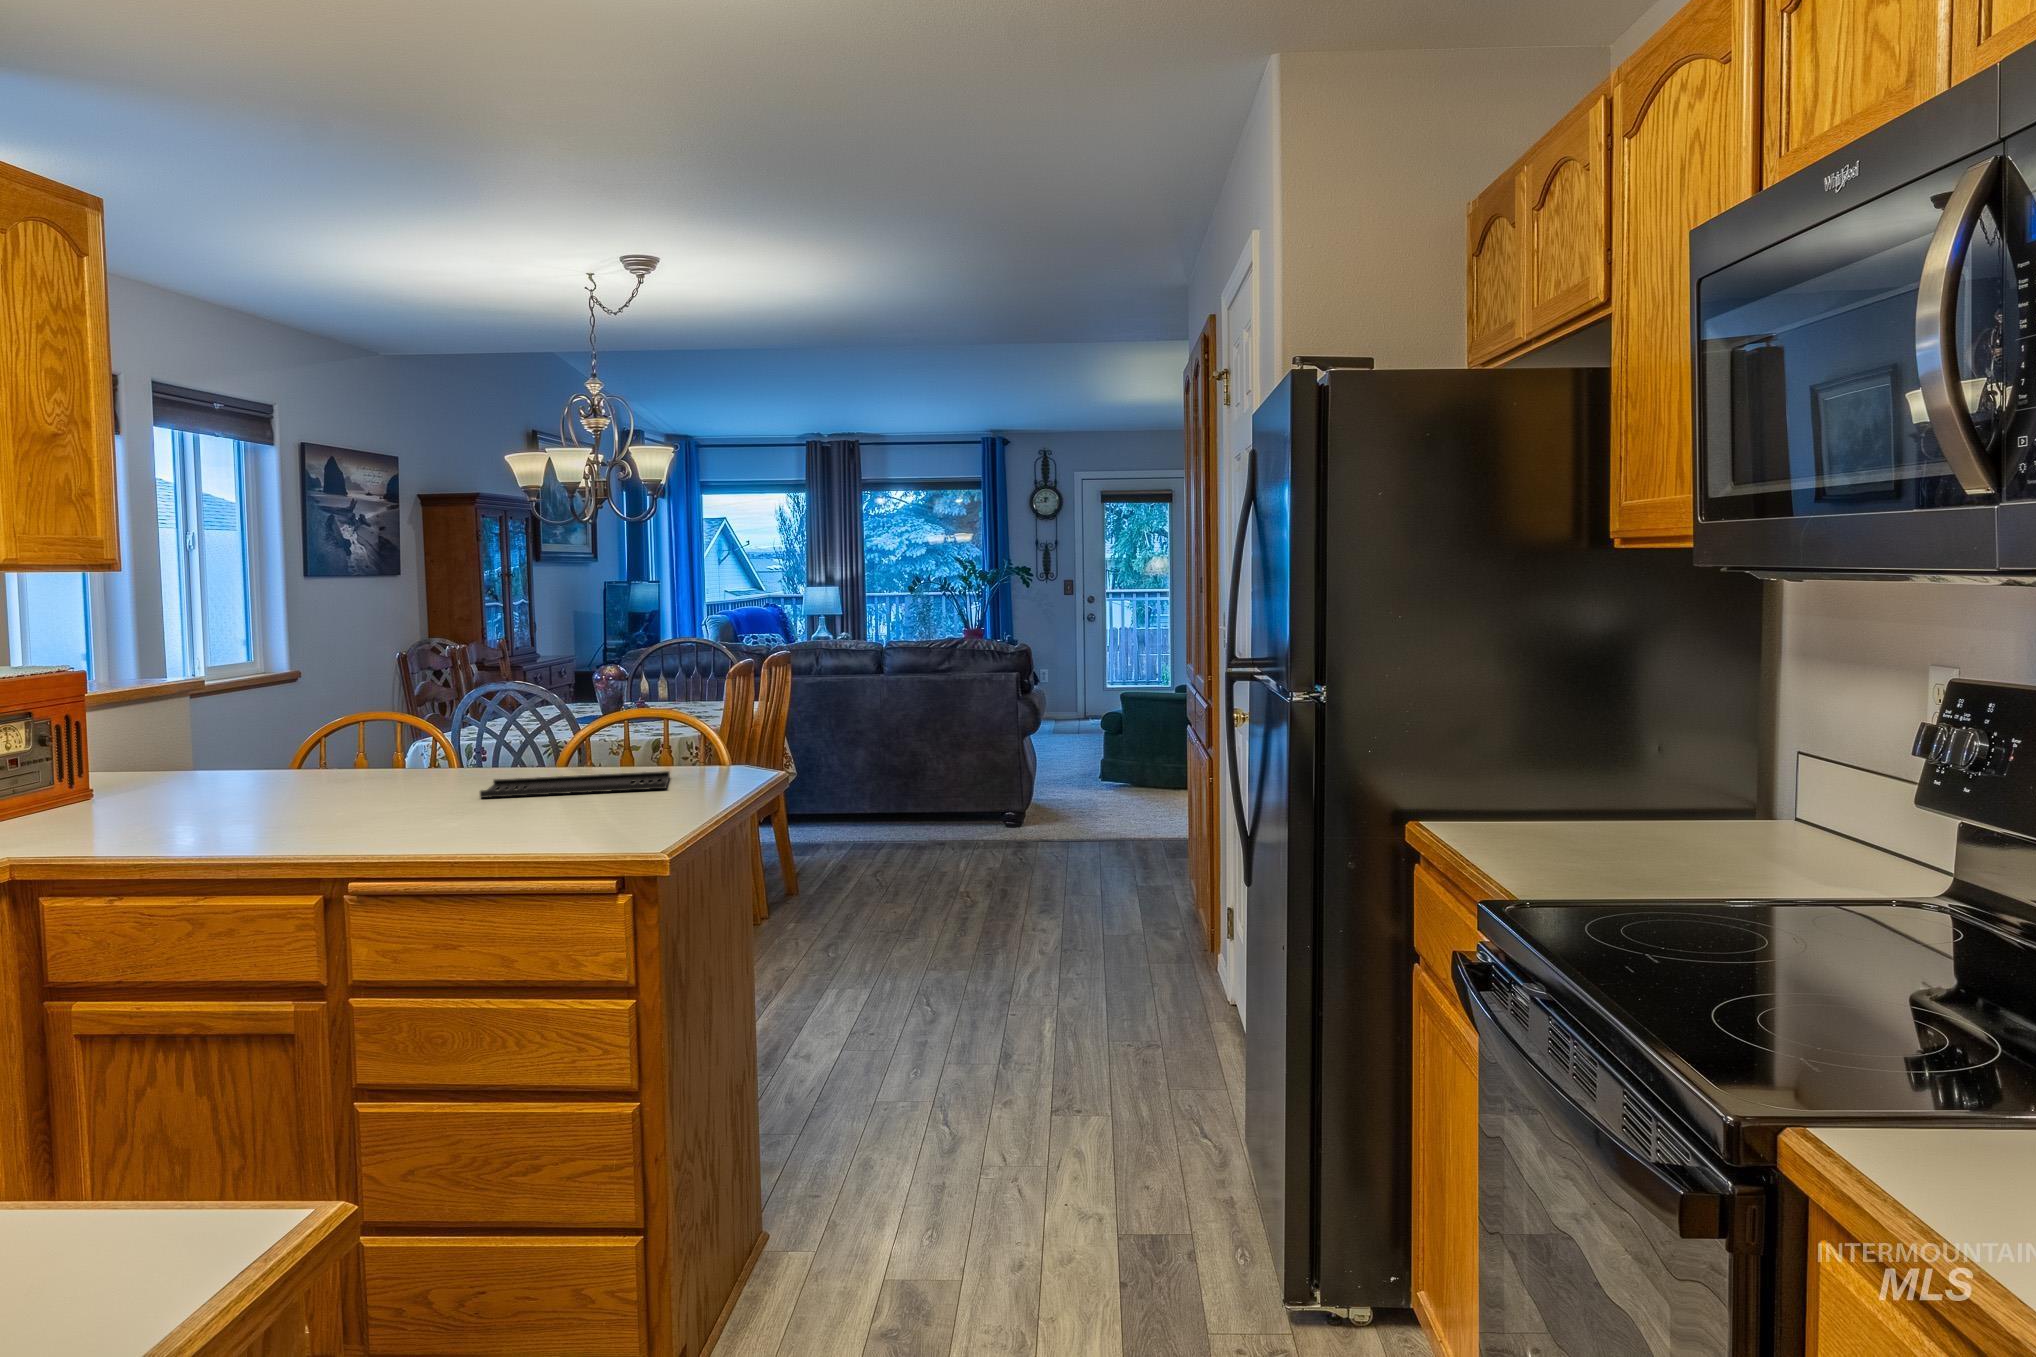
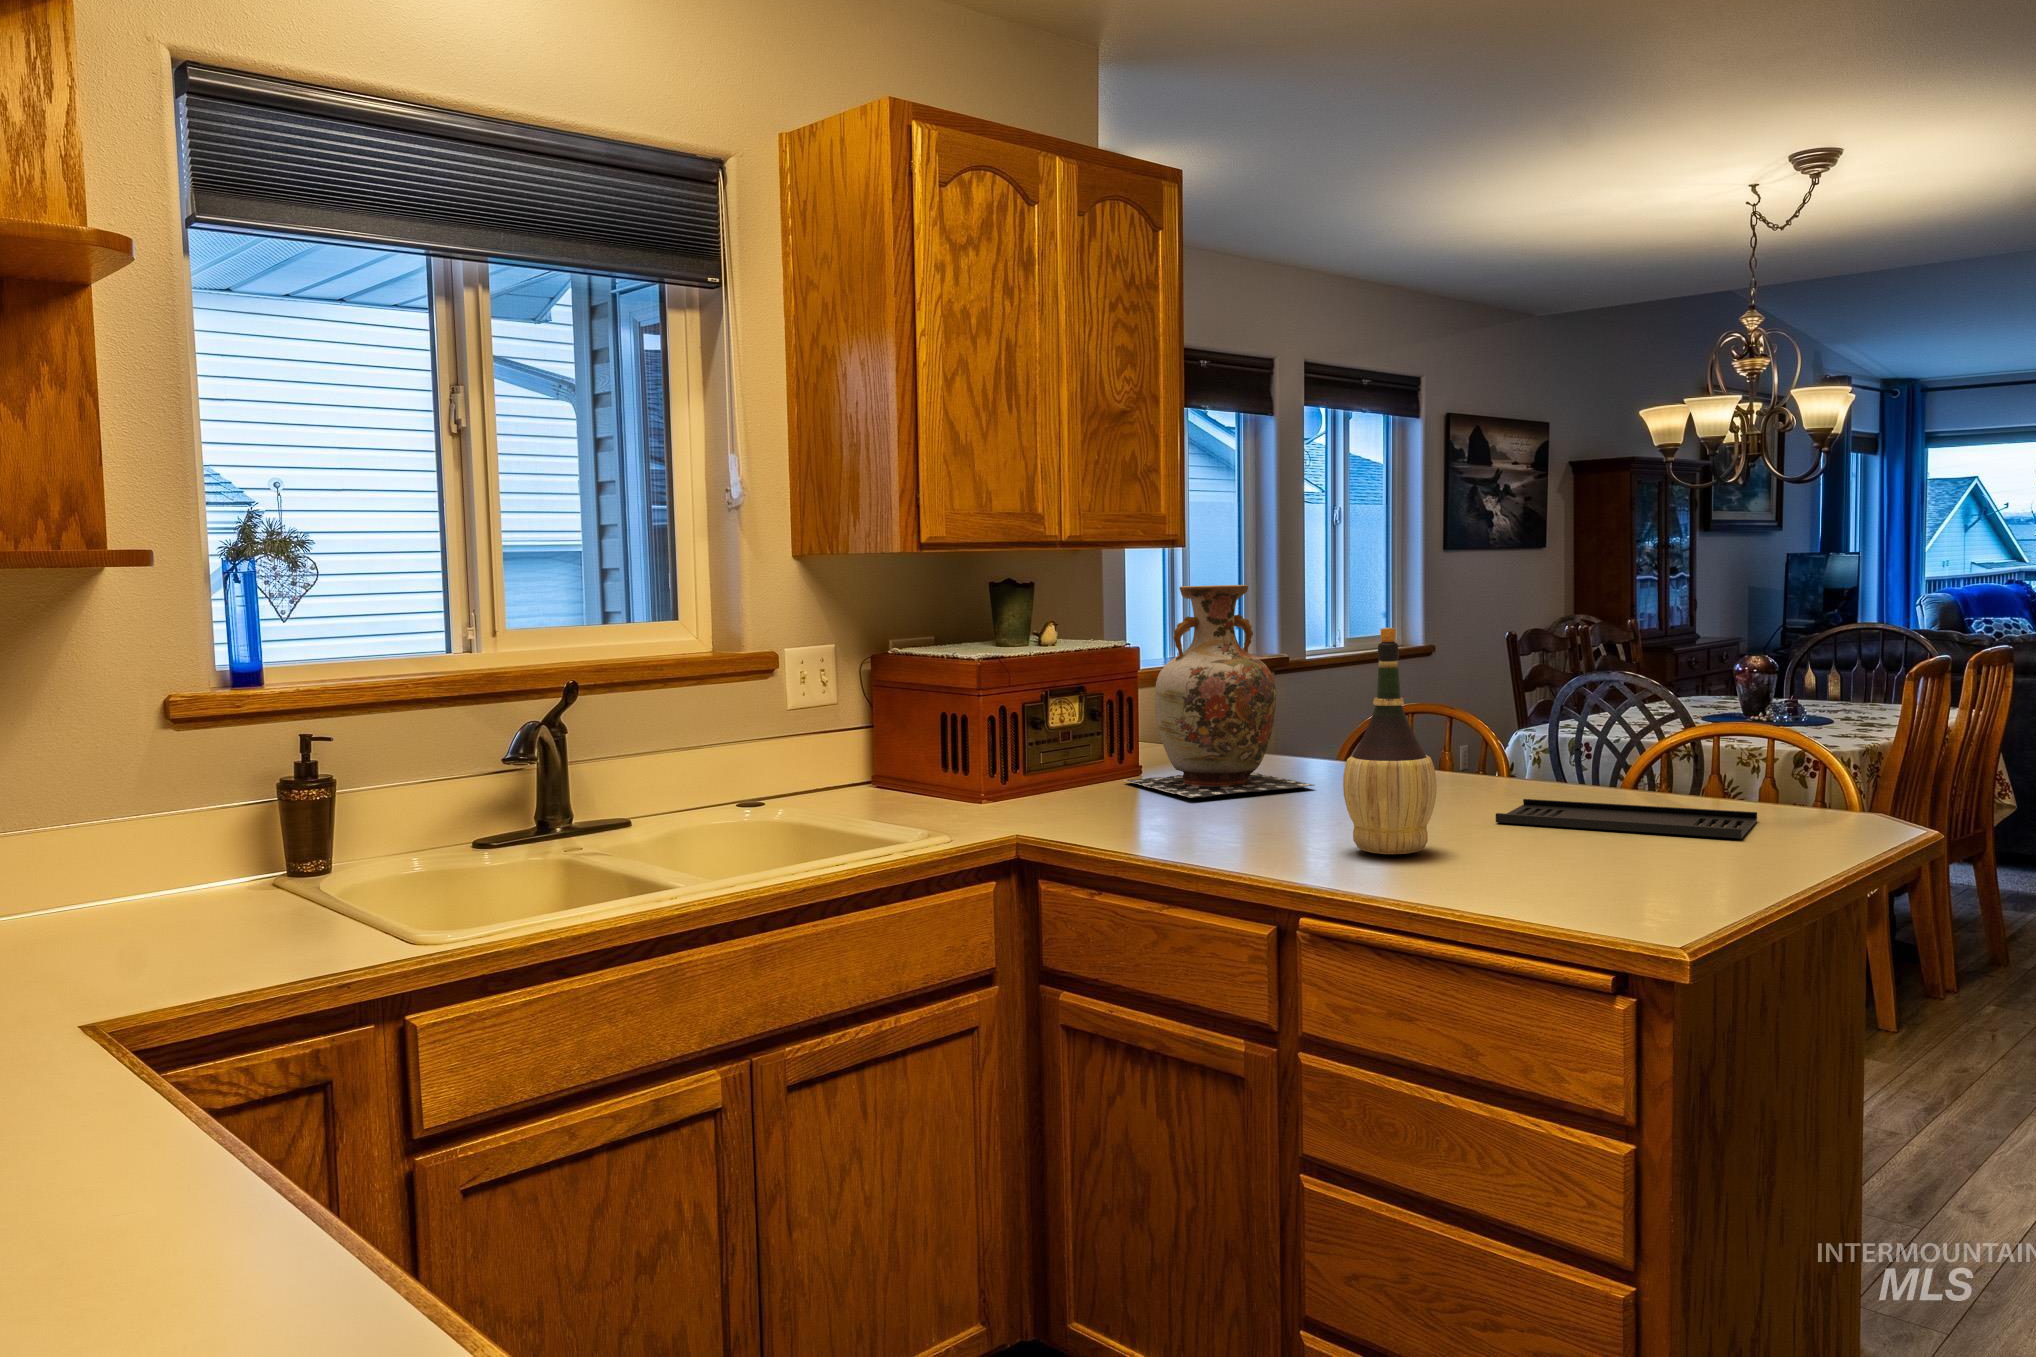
vase: none [82,607,298,809] -> present [1124,585,1314,798]
wine bottle: none [365,640,447,828] -> present [1343,627,1437,854]

